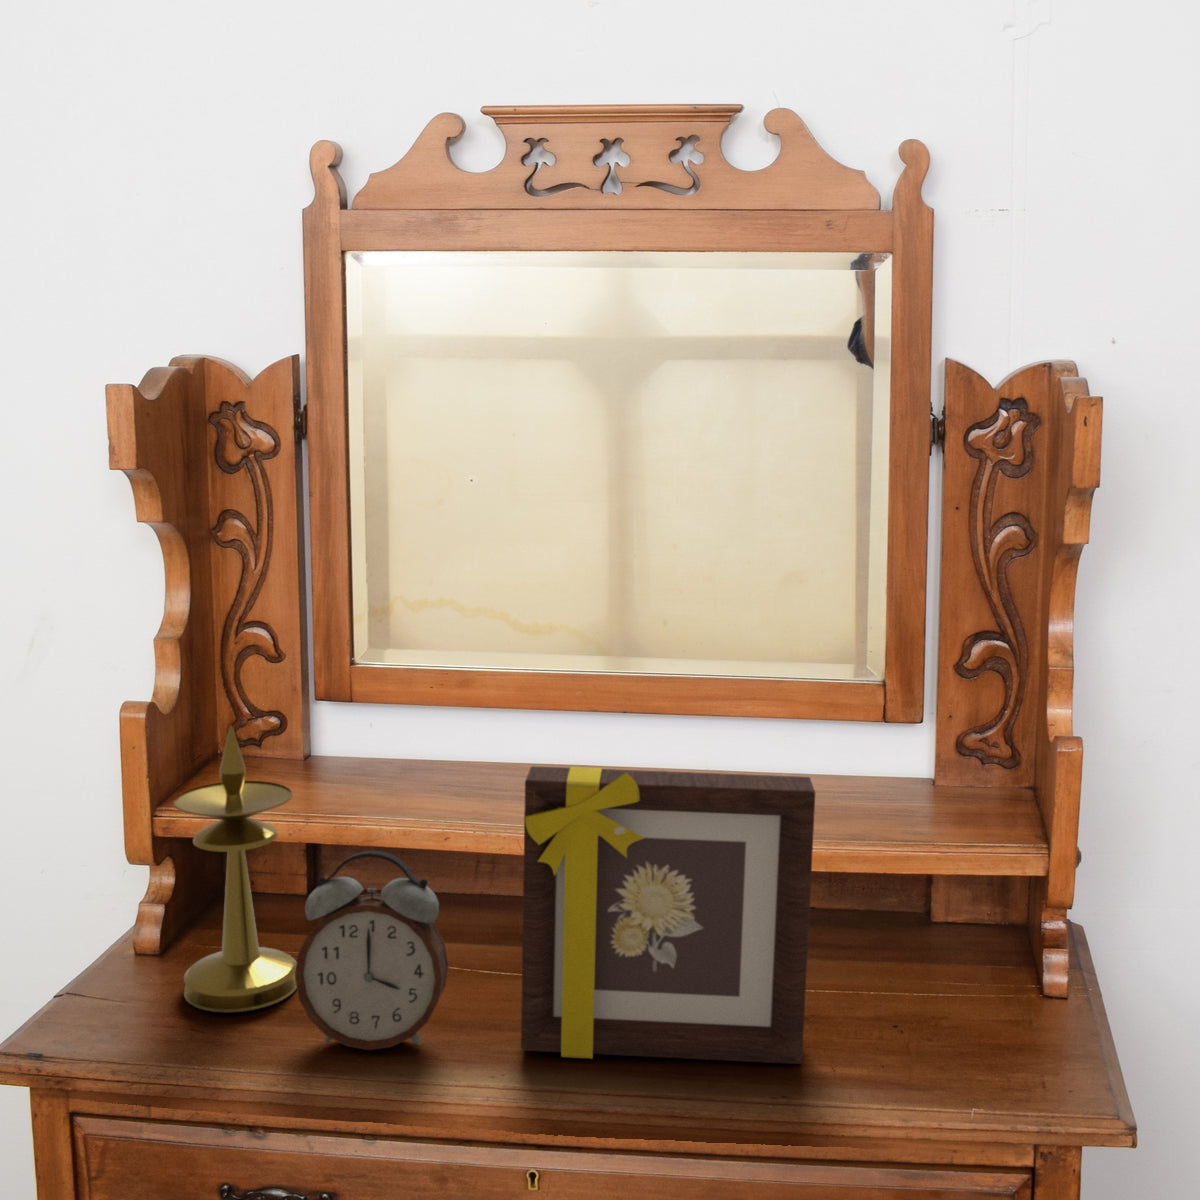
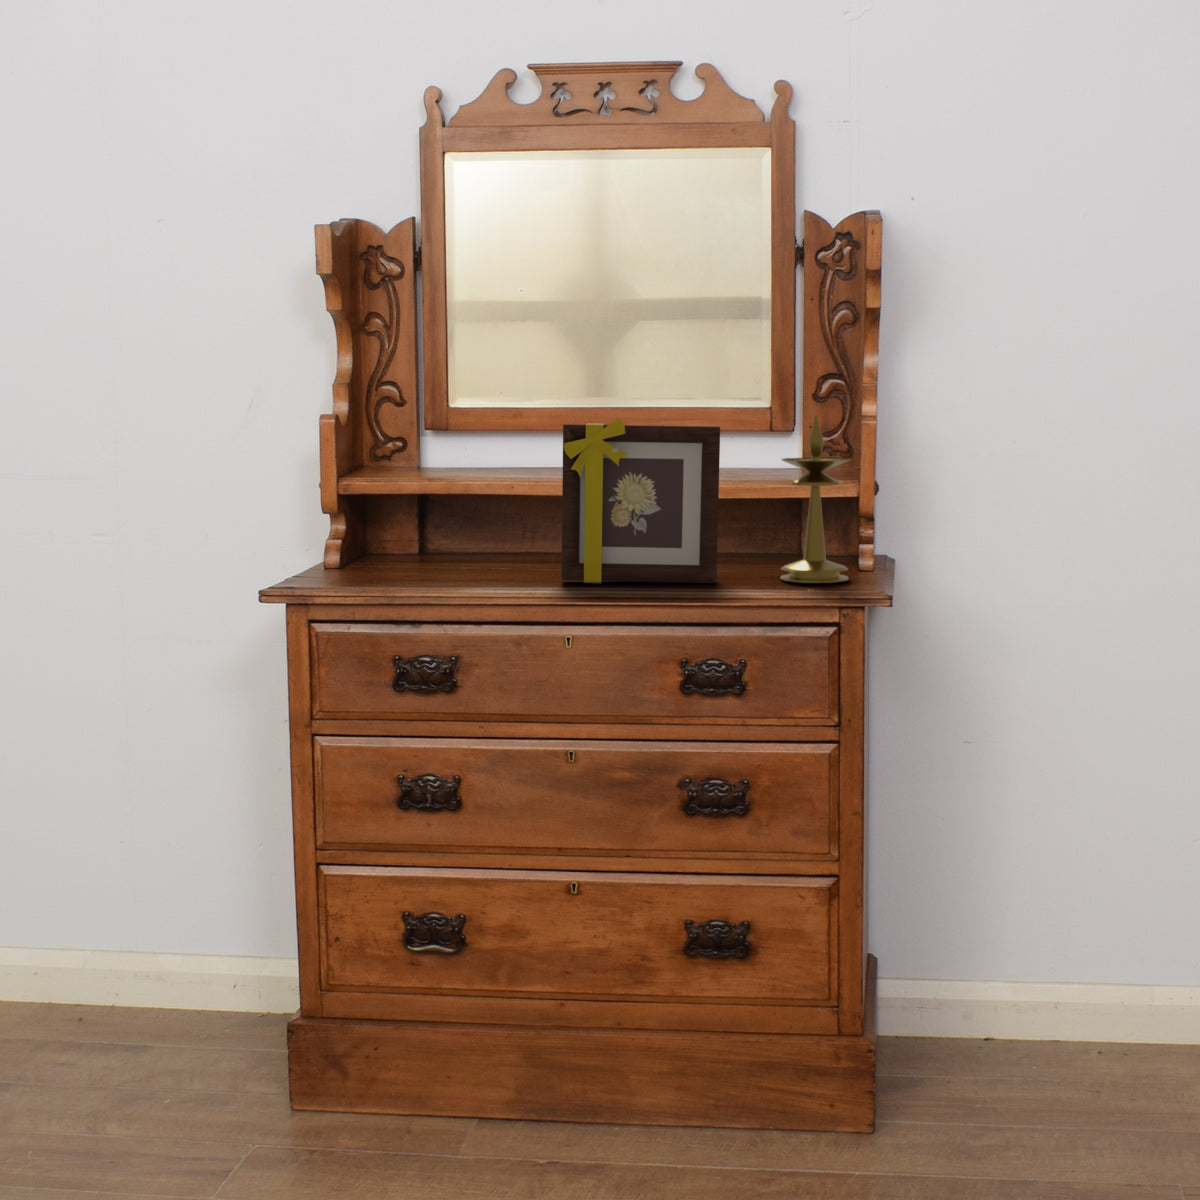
candlestick: present [174,726,297,1012] -> present [781,415,850,583]
alarm clock: present [295,850,448,1050] -> none [436,474,520,583]

